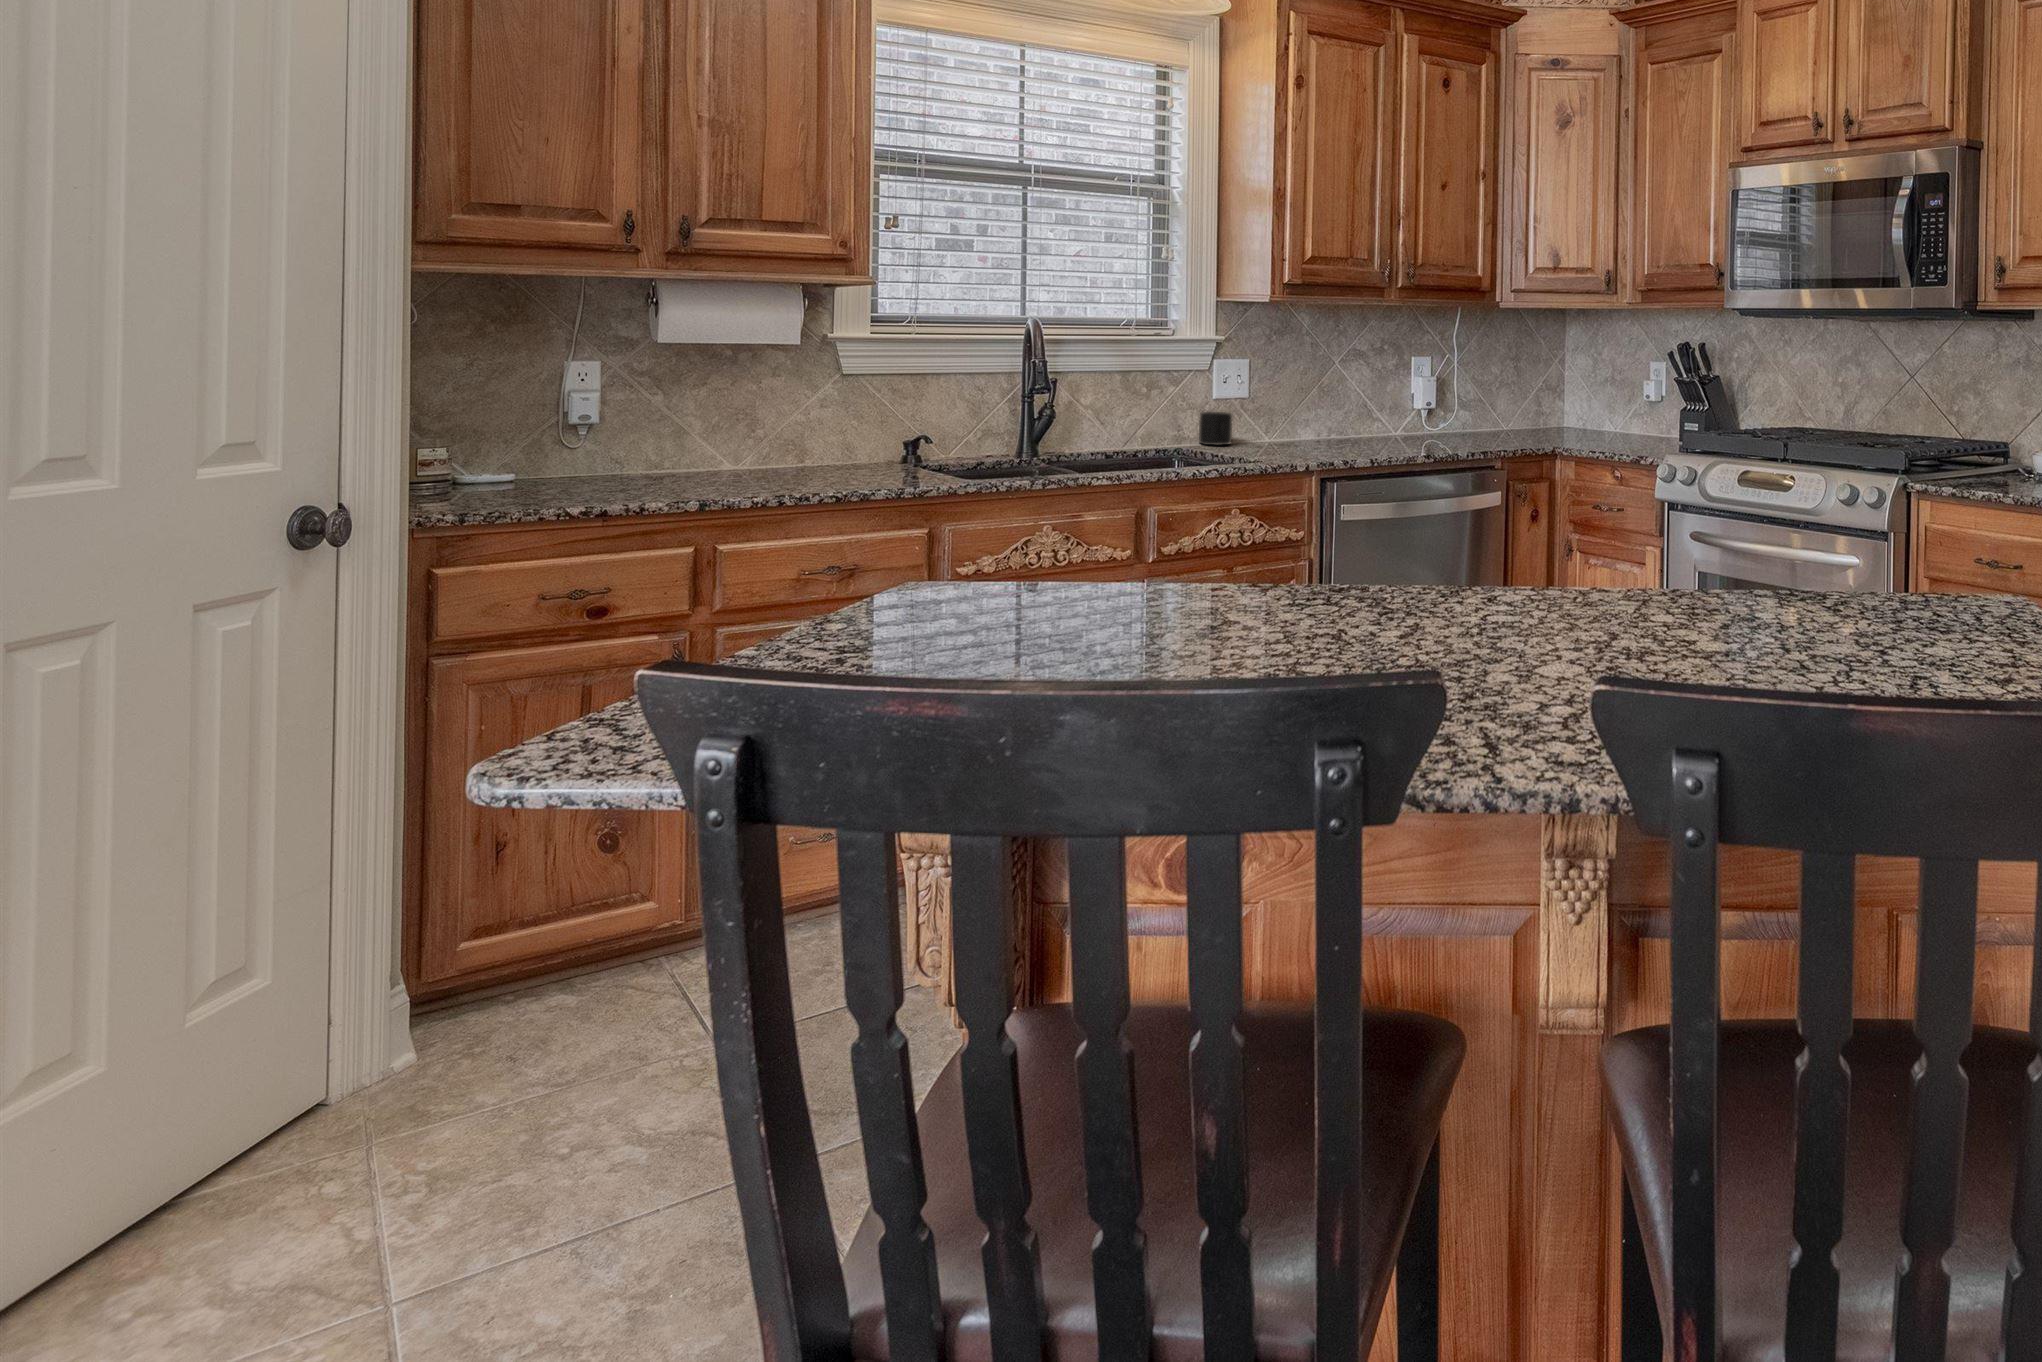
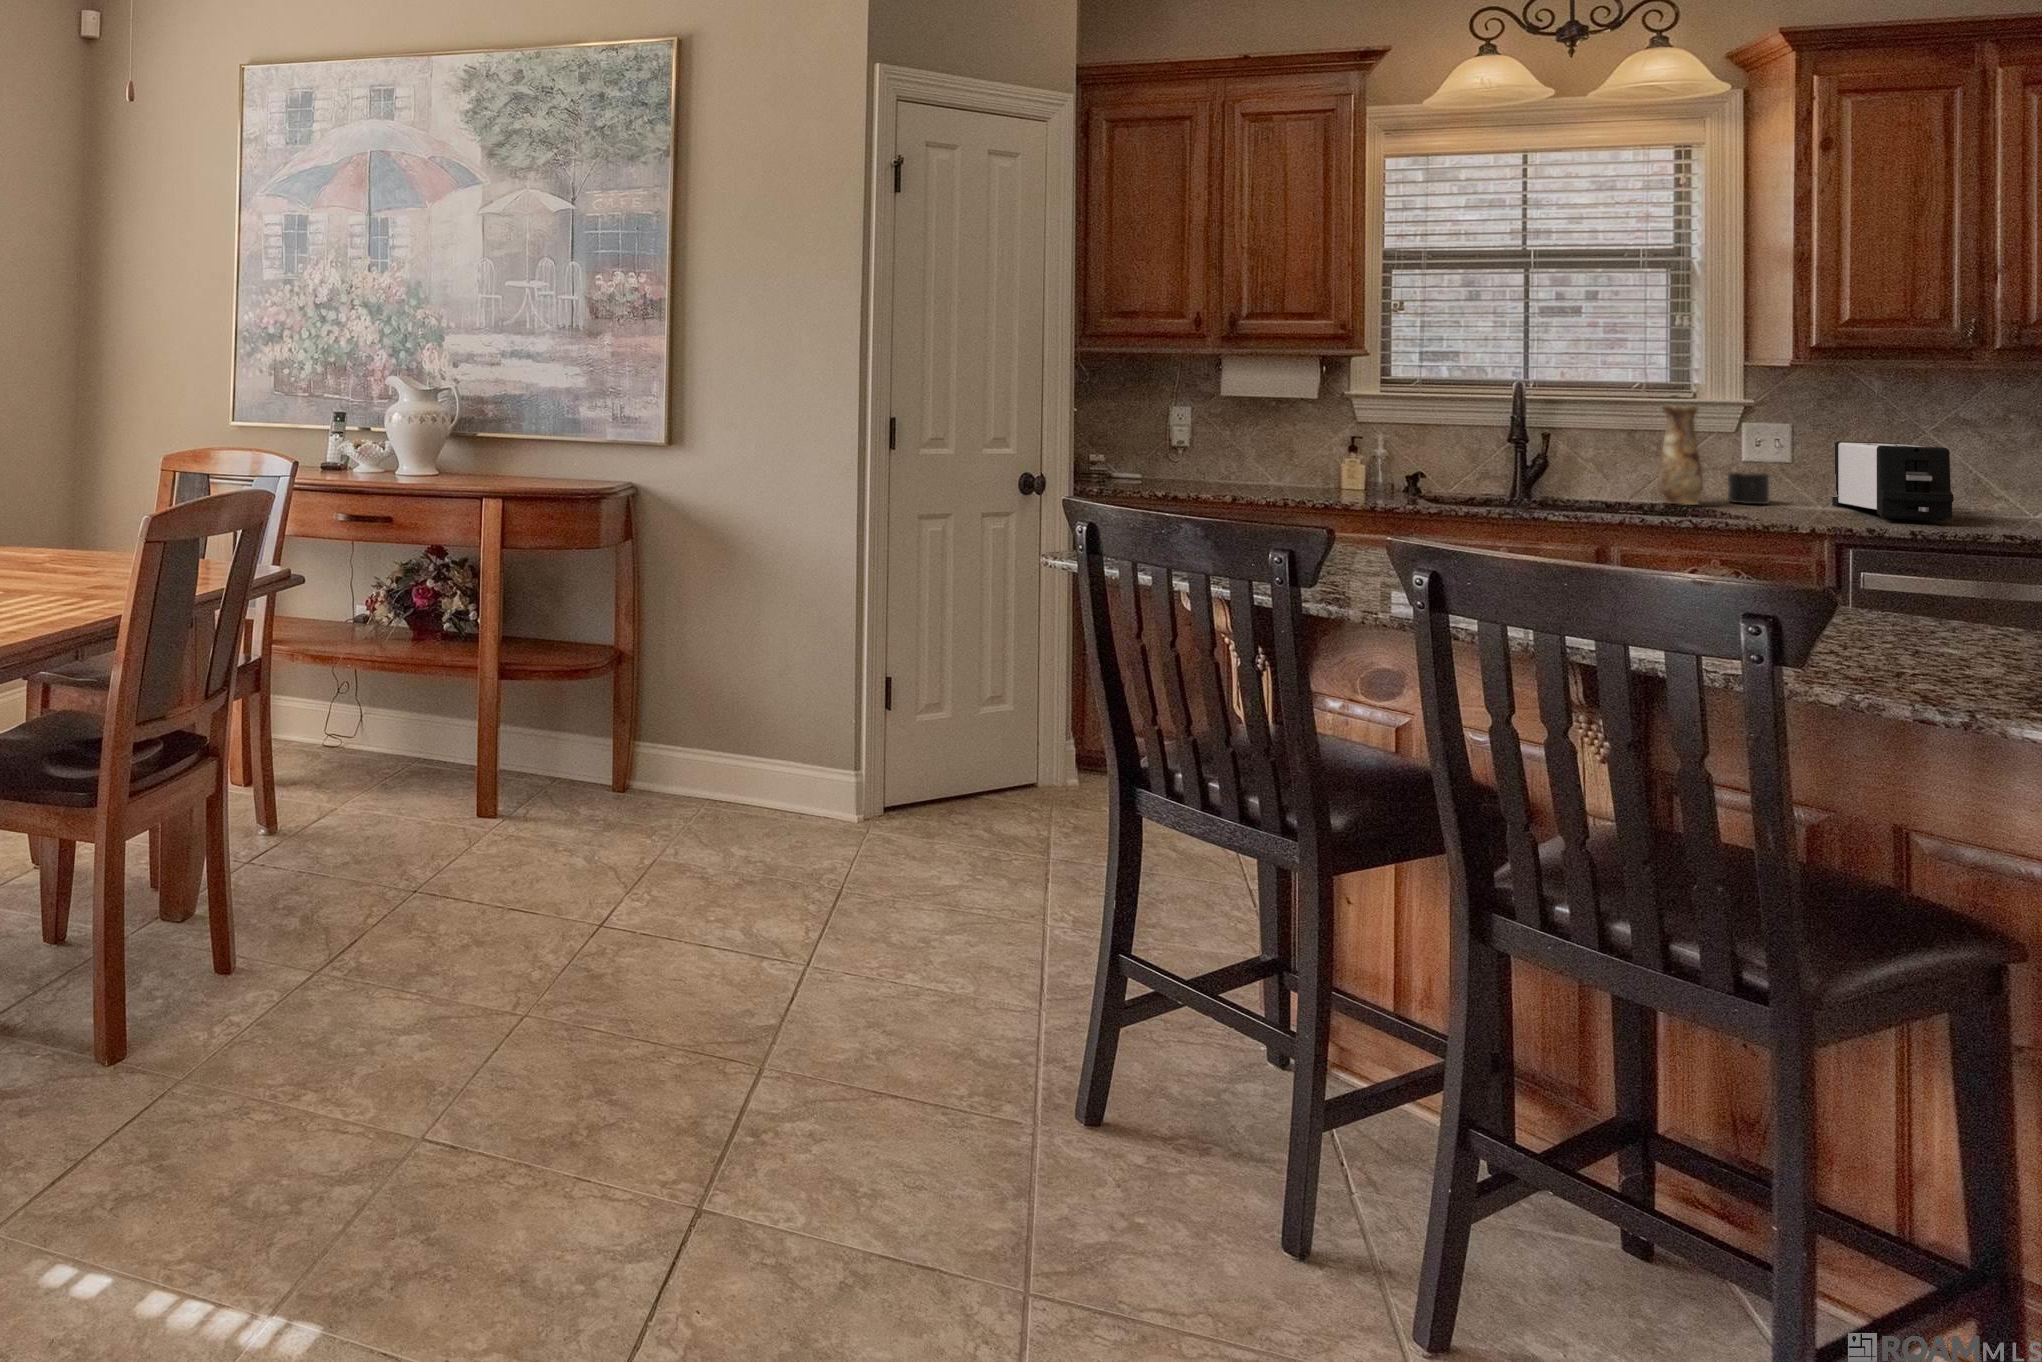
vase: none [1150,345,1189,453] -> present [1659,405,1703,505]
toaster: none [1271,377,1370,454] -> present [1832,441,1954,521]

